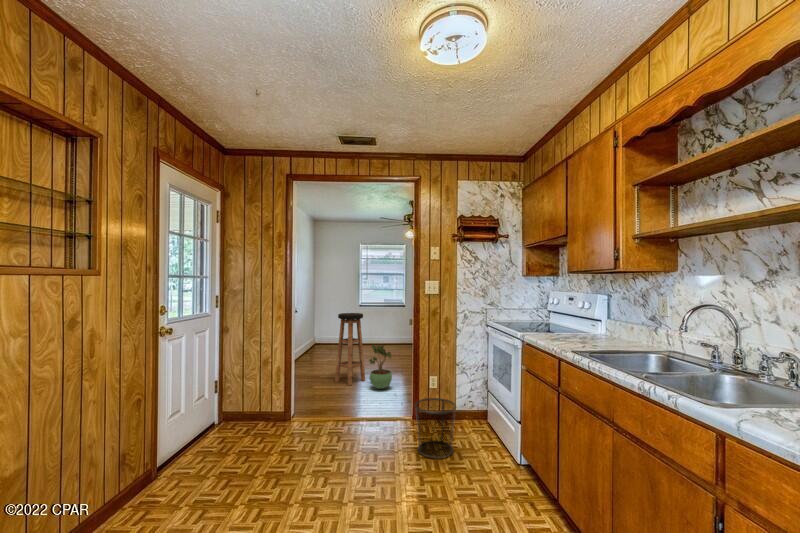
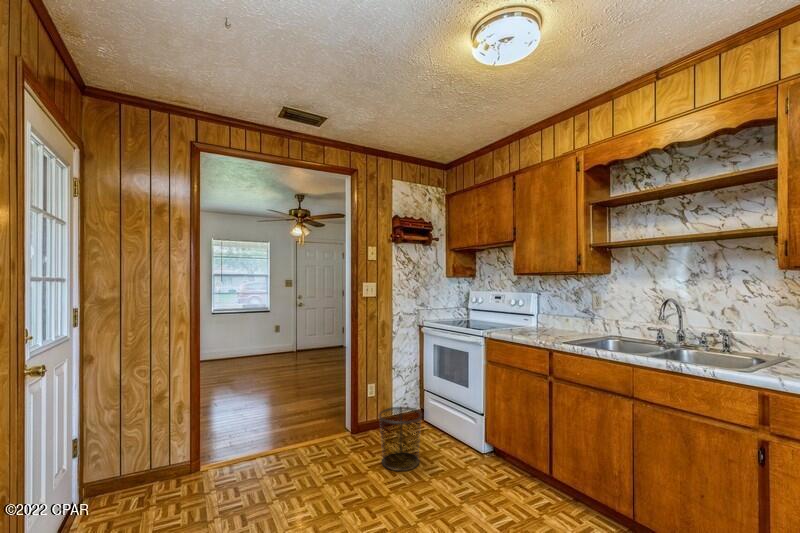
bar stool: present [335,313,365,386] -> none [218,324,258,414]
potted plant: present [369,345,392,389] -> none [268,358,302,411]

